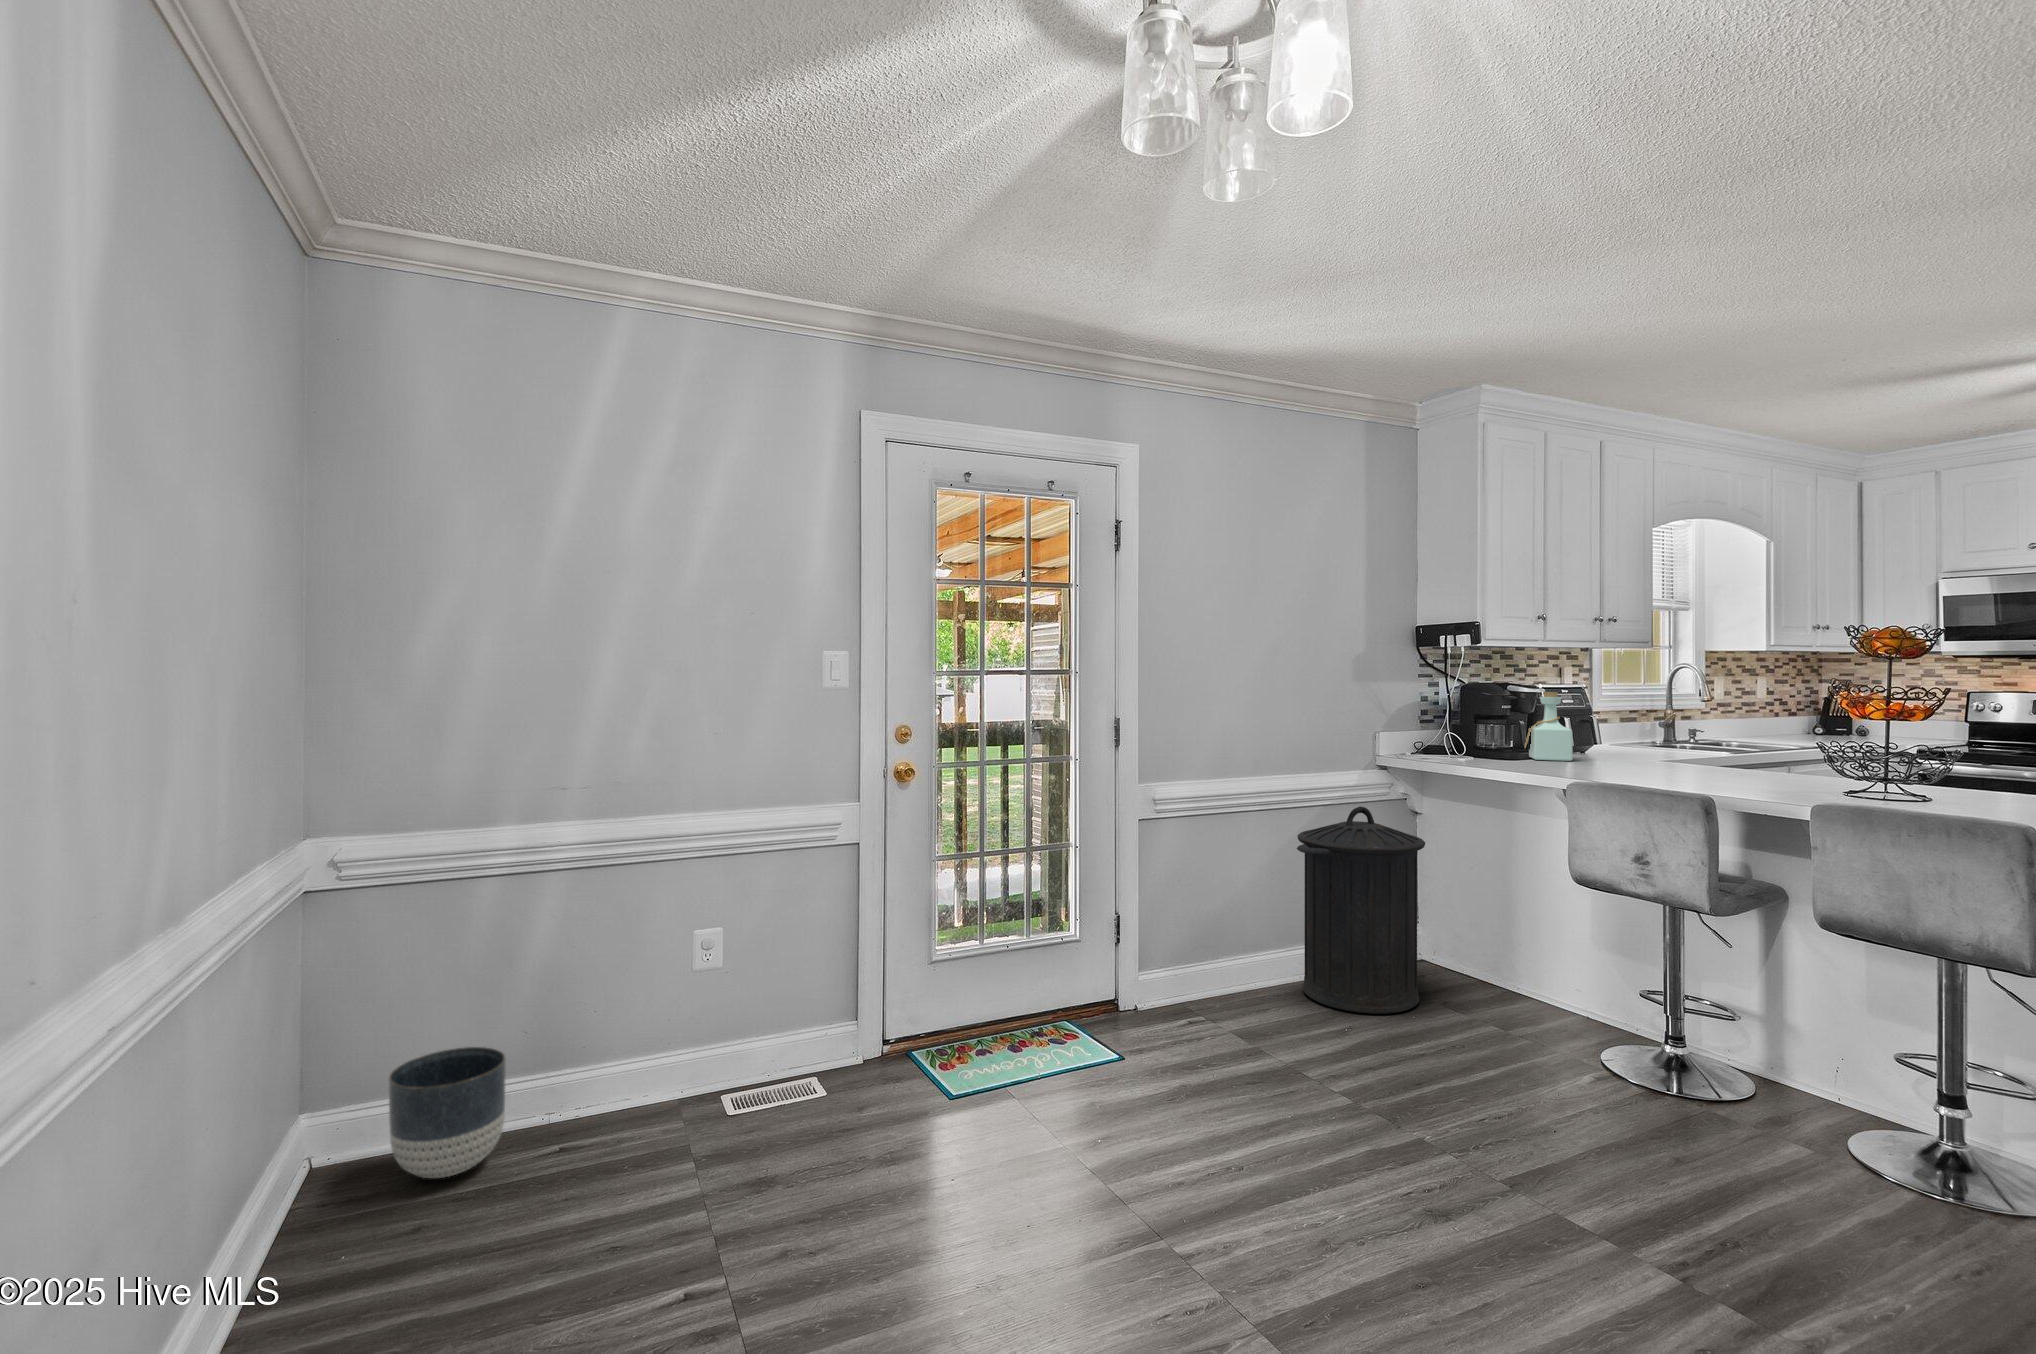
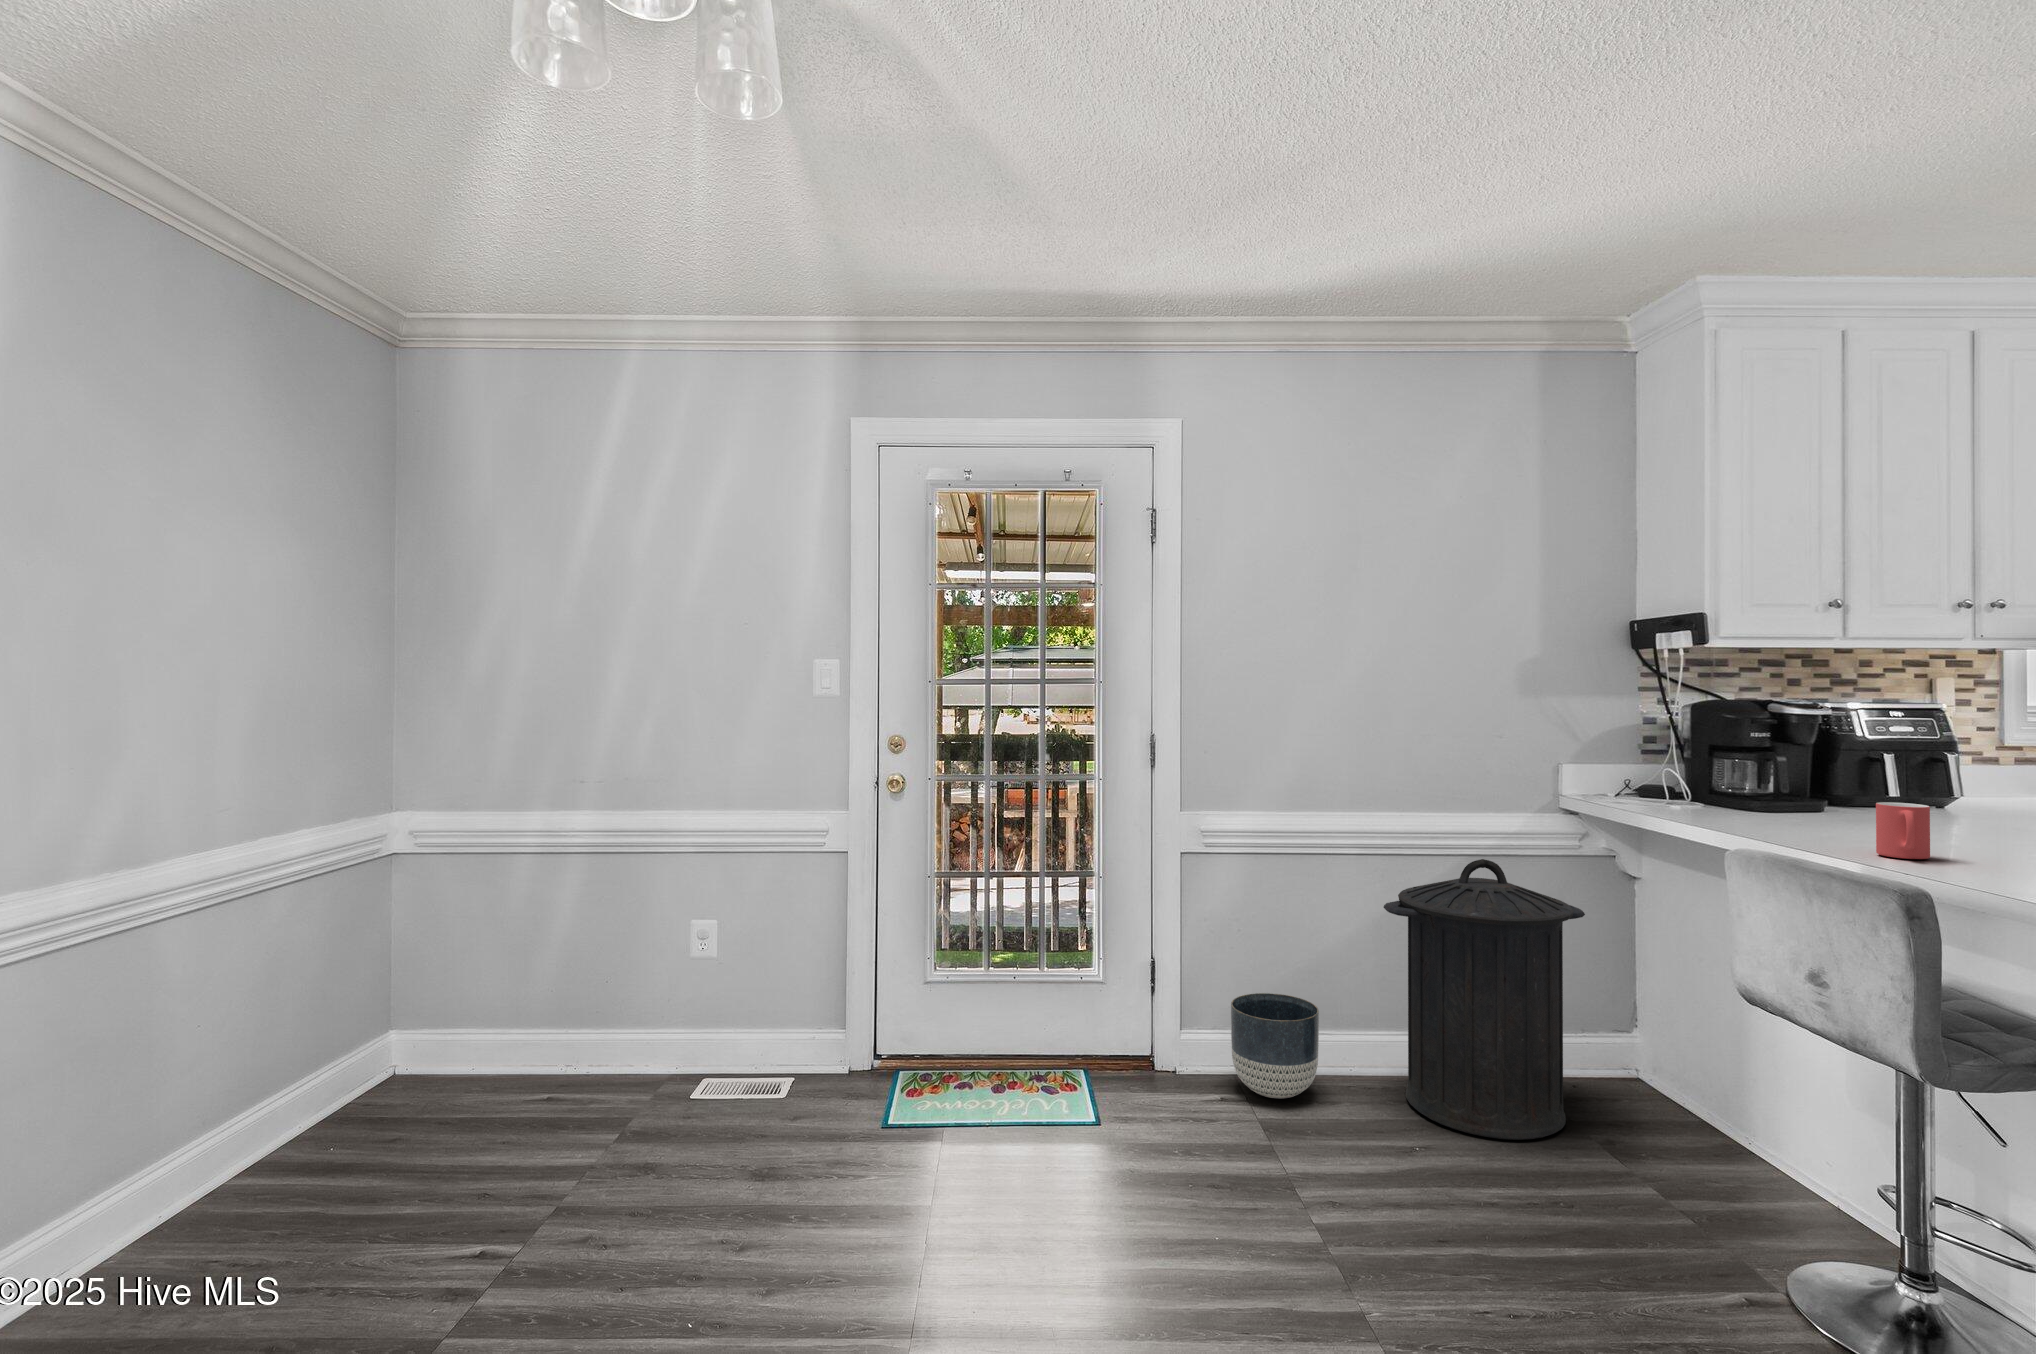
bottle: present [1524,692,1573,761] -> none [1785,714,1864,818]
mug: none [1651,748,1681,782] -> present [1876,802,1930,859]
planter: present [389,1047,506,1178] -> present [1231,993,1319,1099]

